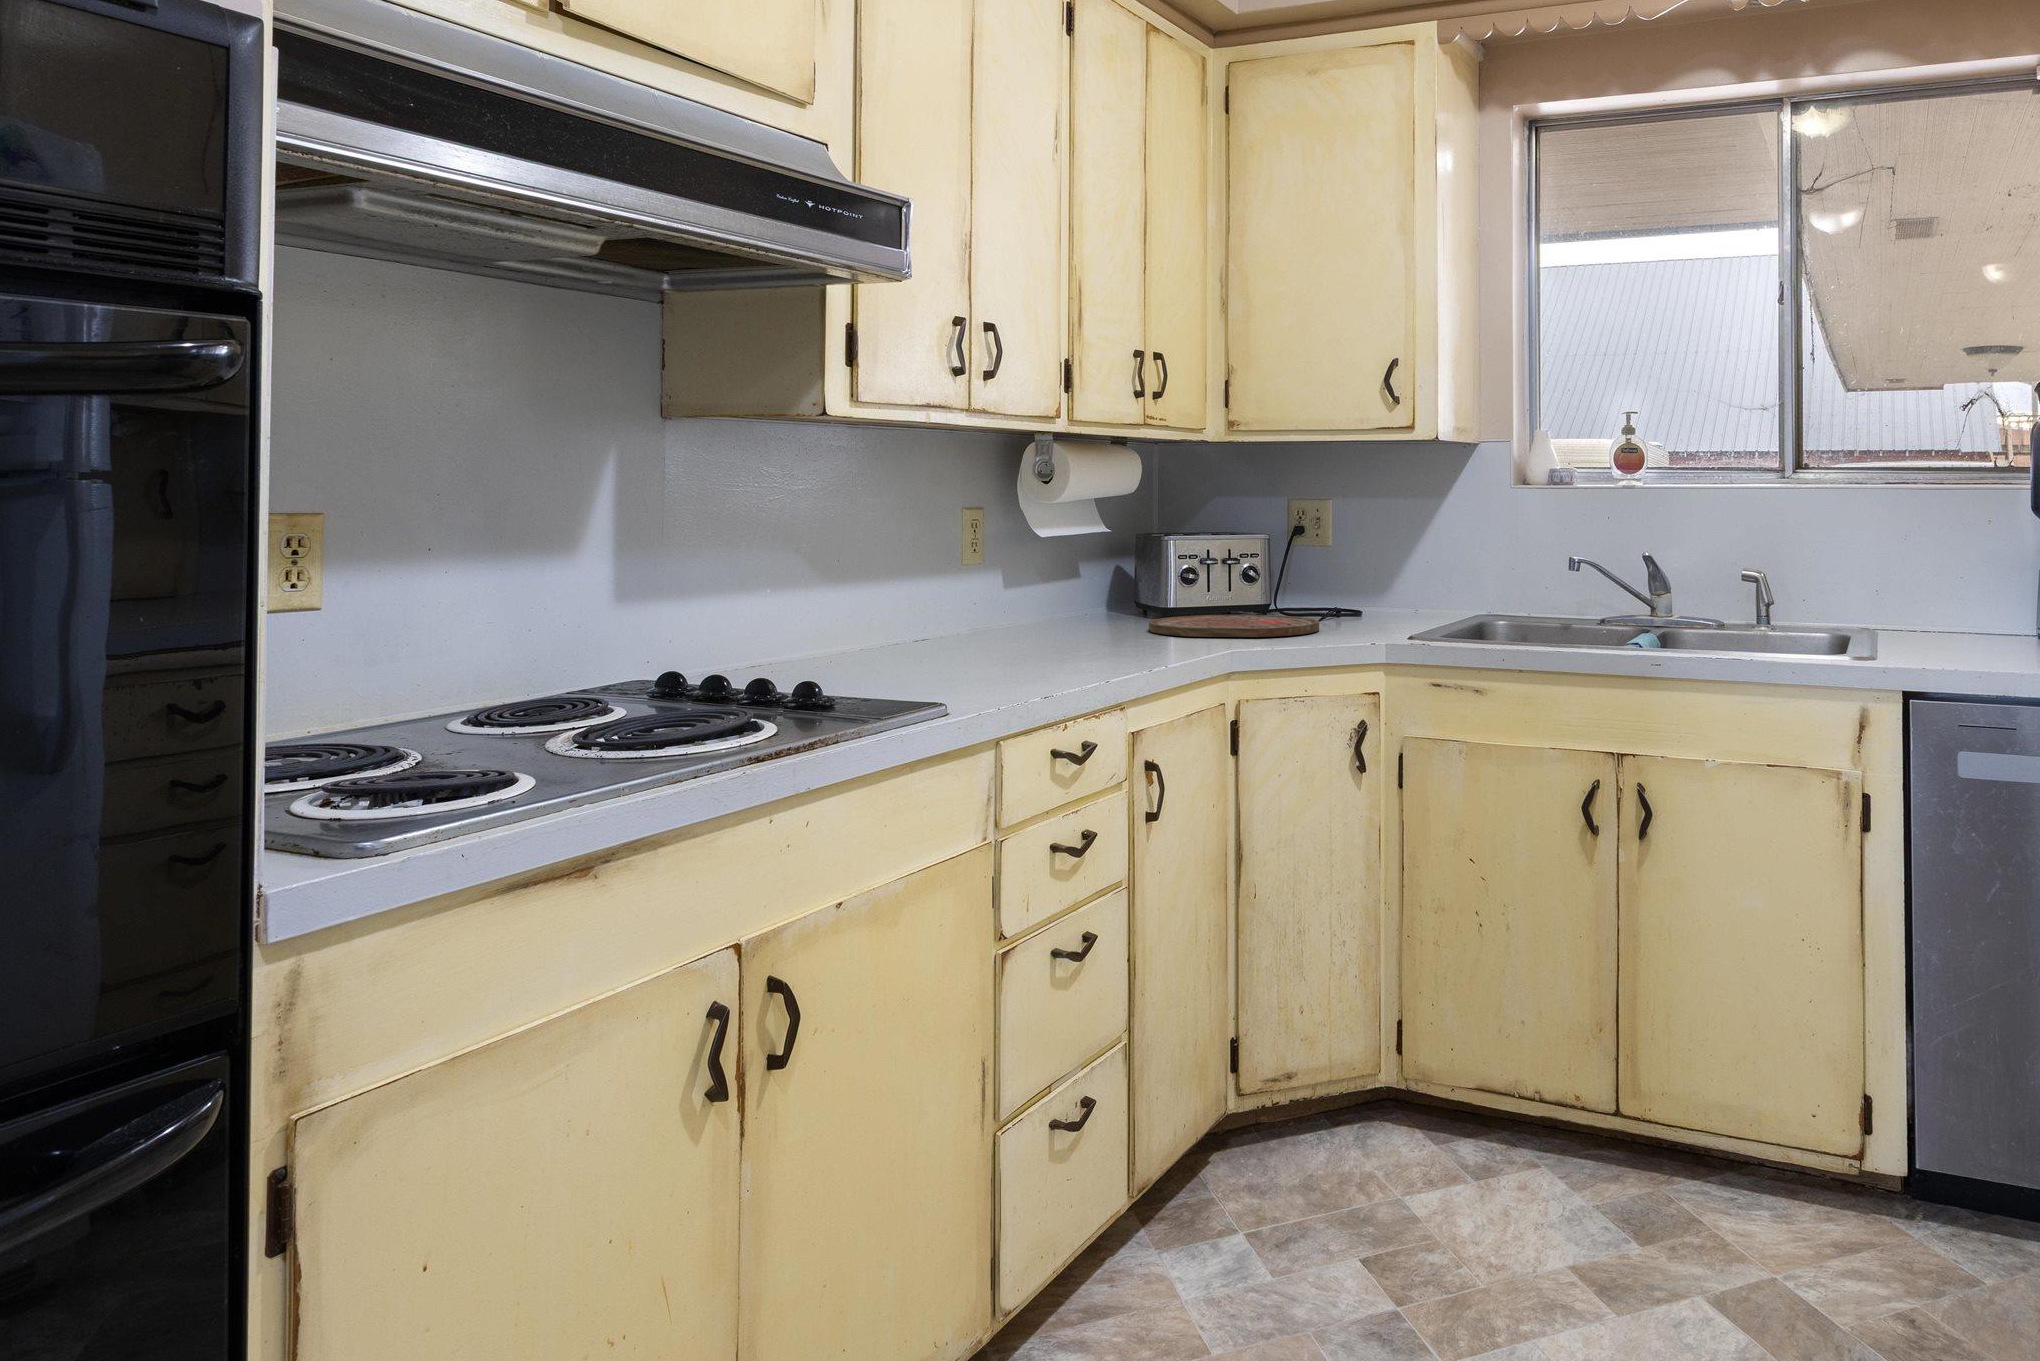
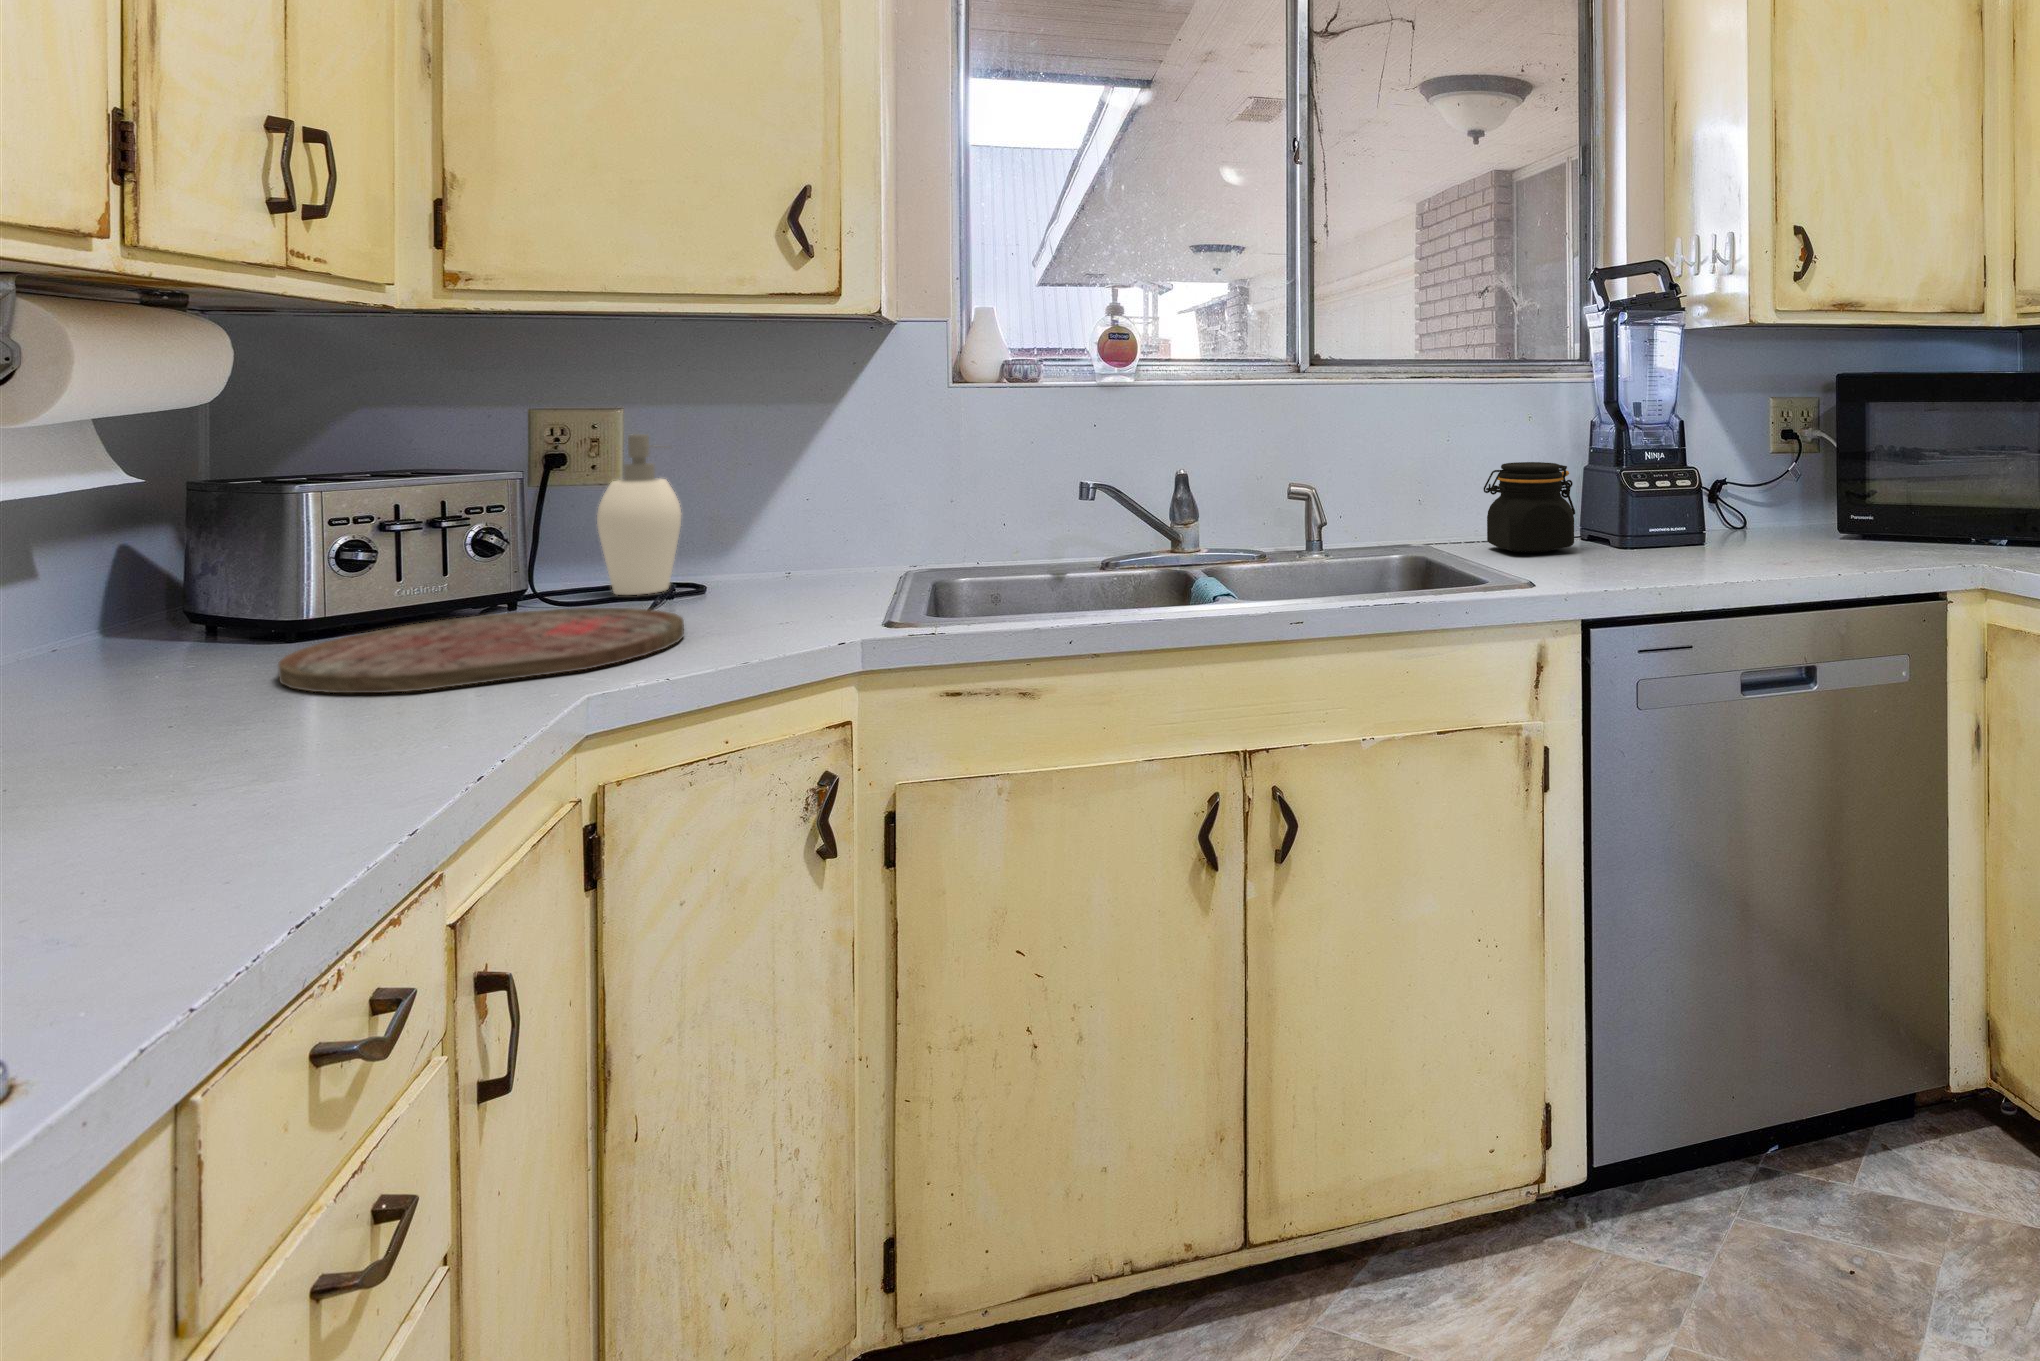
soap dispenser: none [1306,520,1349,617] -> present [597,434,682,595]
jar: none [1916,565,2013,647] -> present [1484,462,1575,553]

